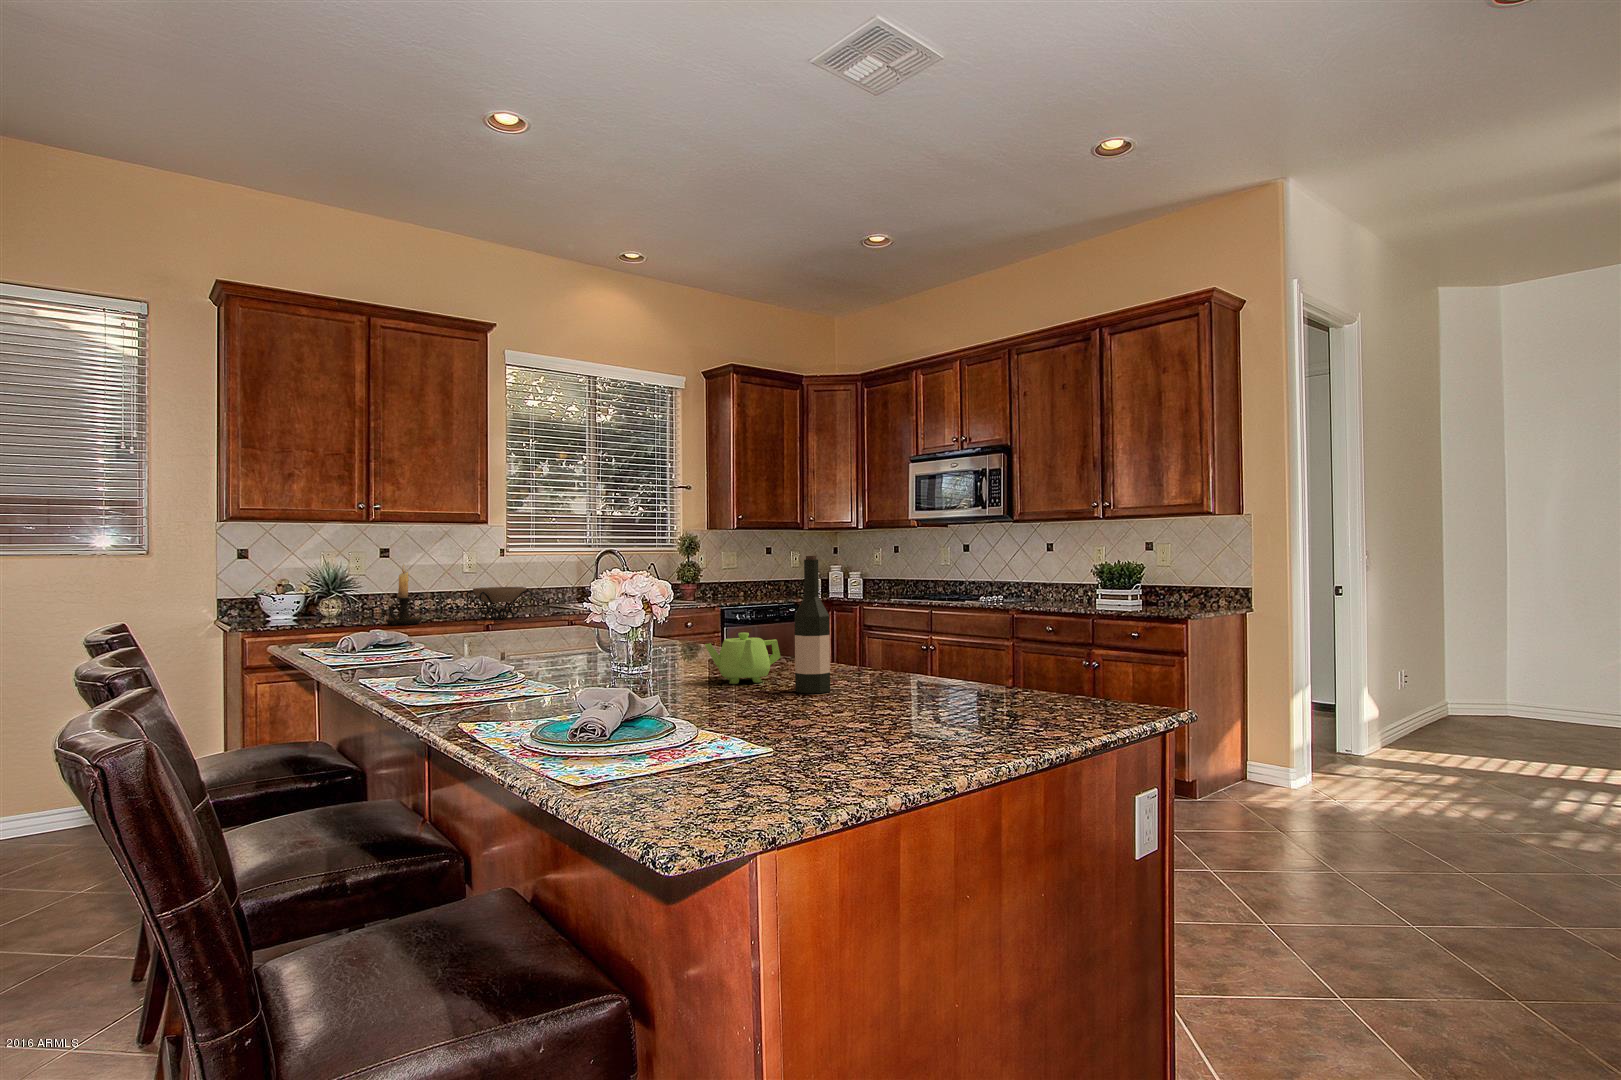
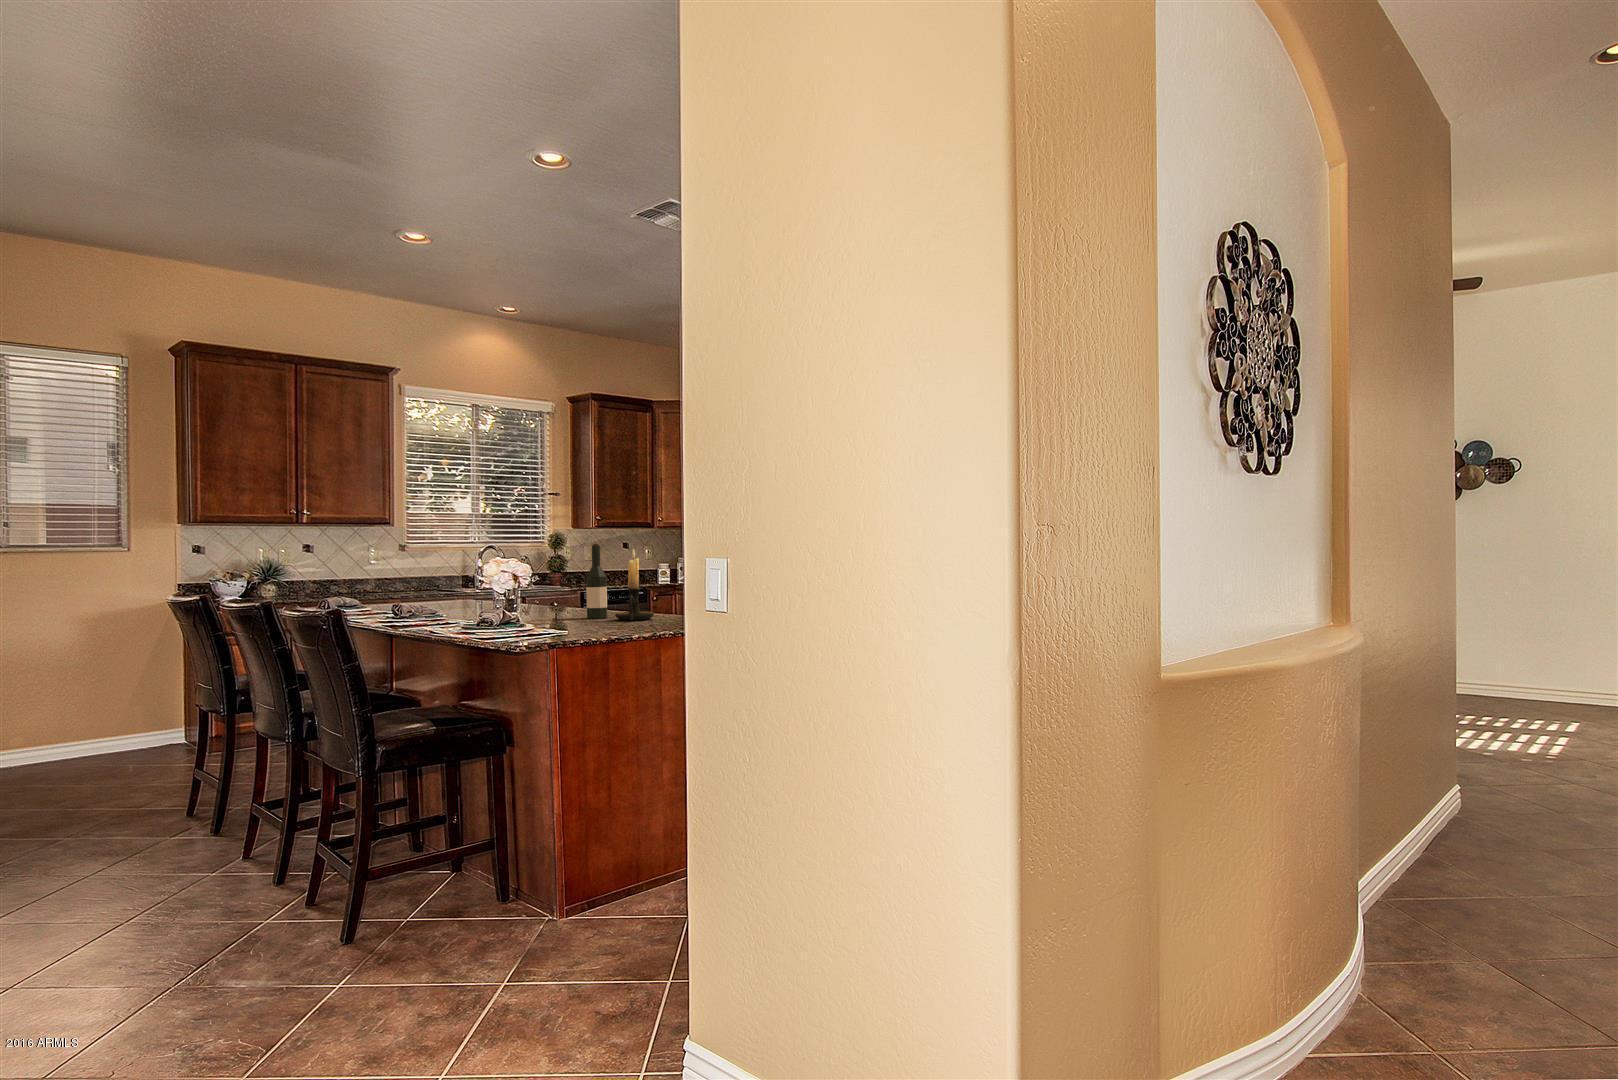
candle holder: present [386,564,422,625] -> present [615,549,654,621]
decorative bowl: present [466,587,533,620] -> none [375,573,429,597]
teapot: present [705,632,780,684] -> none [539,588,584,617]

